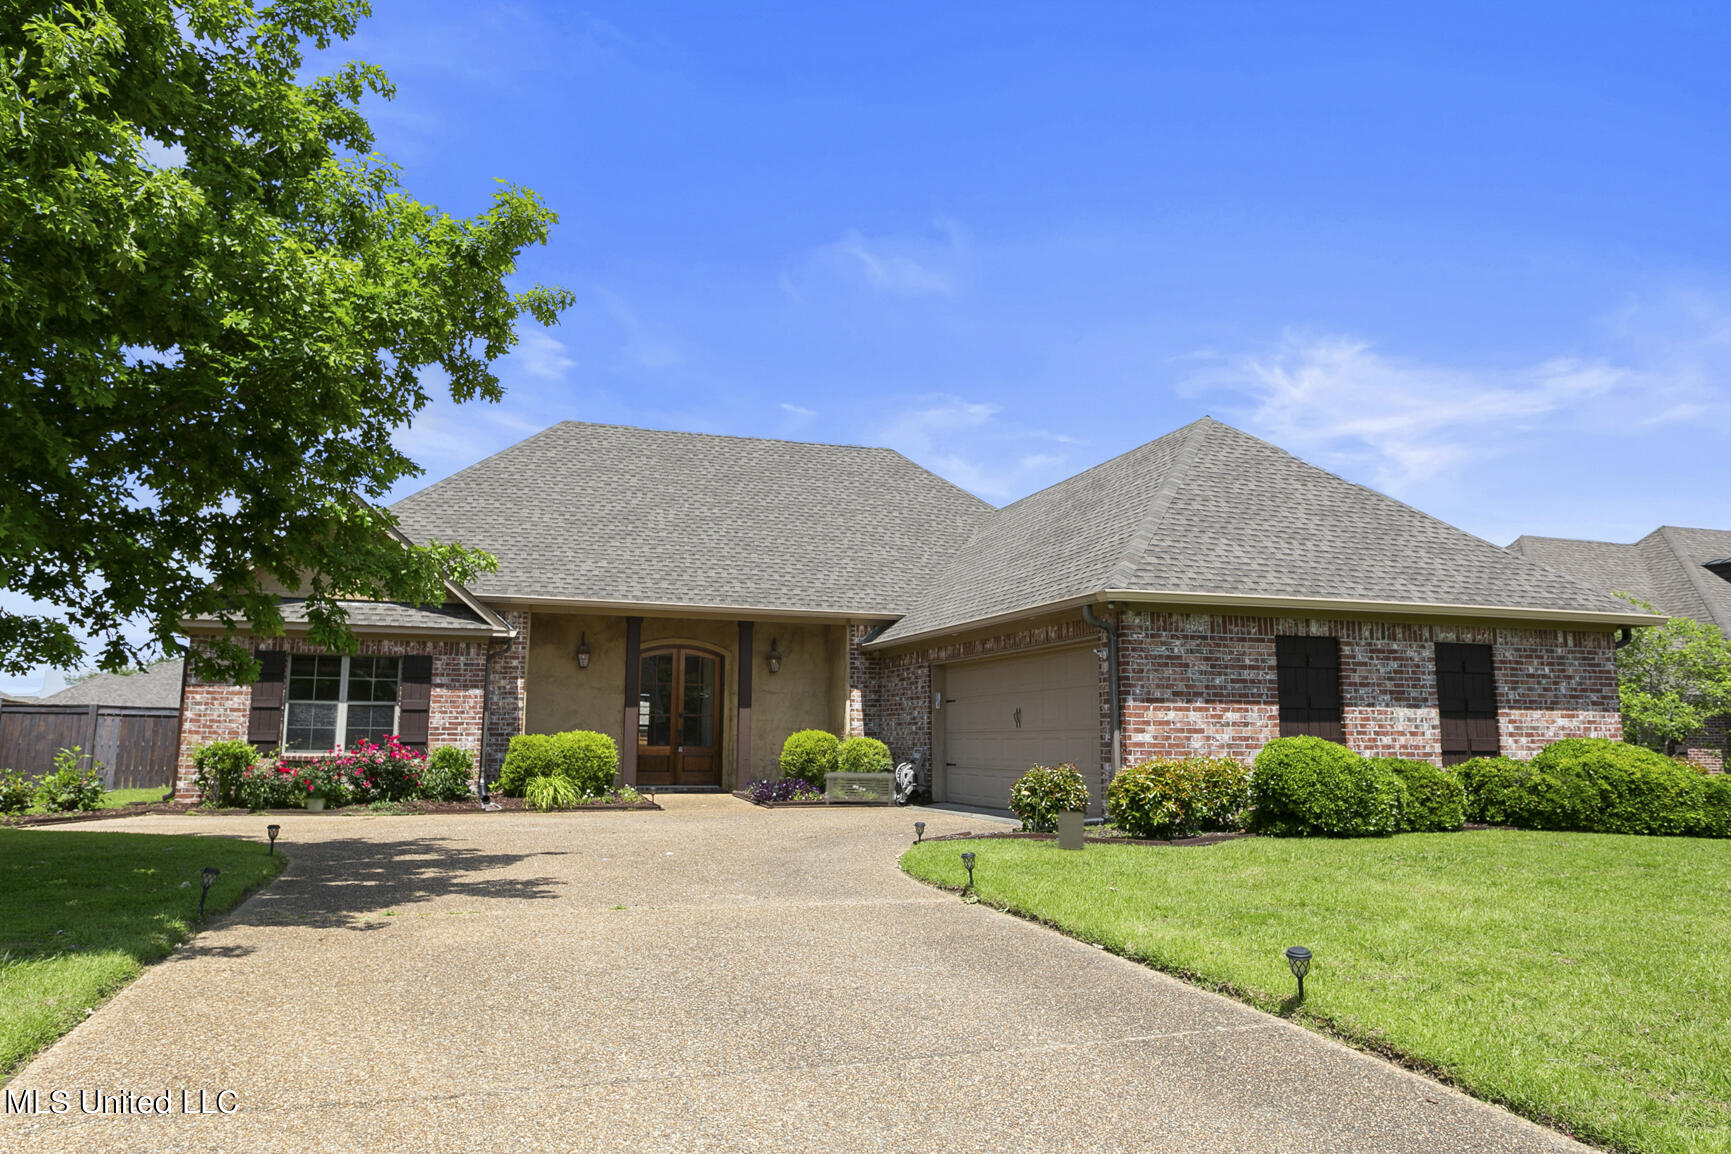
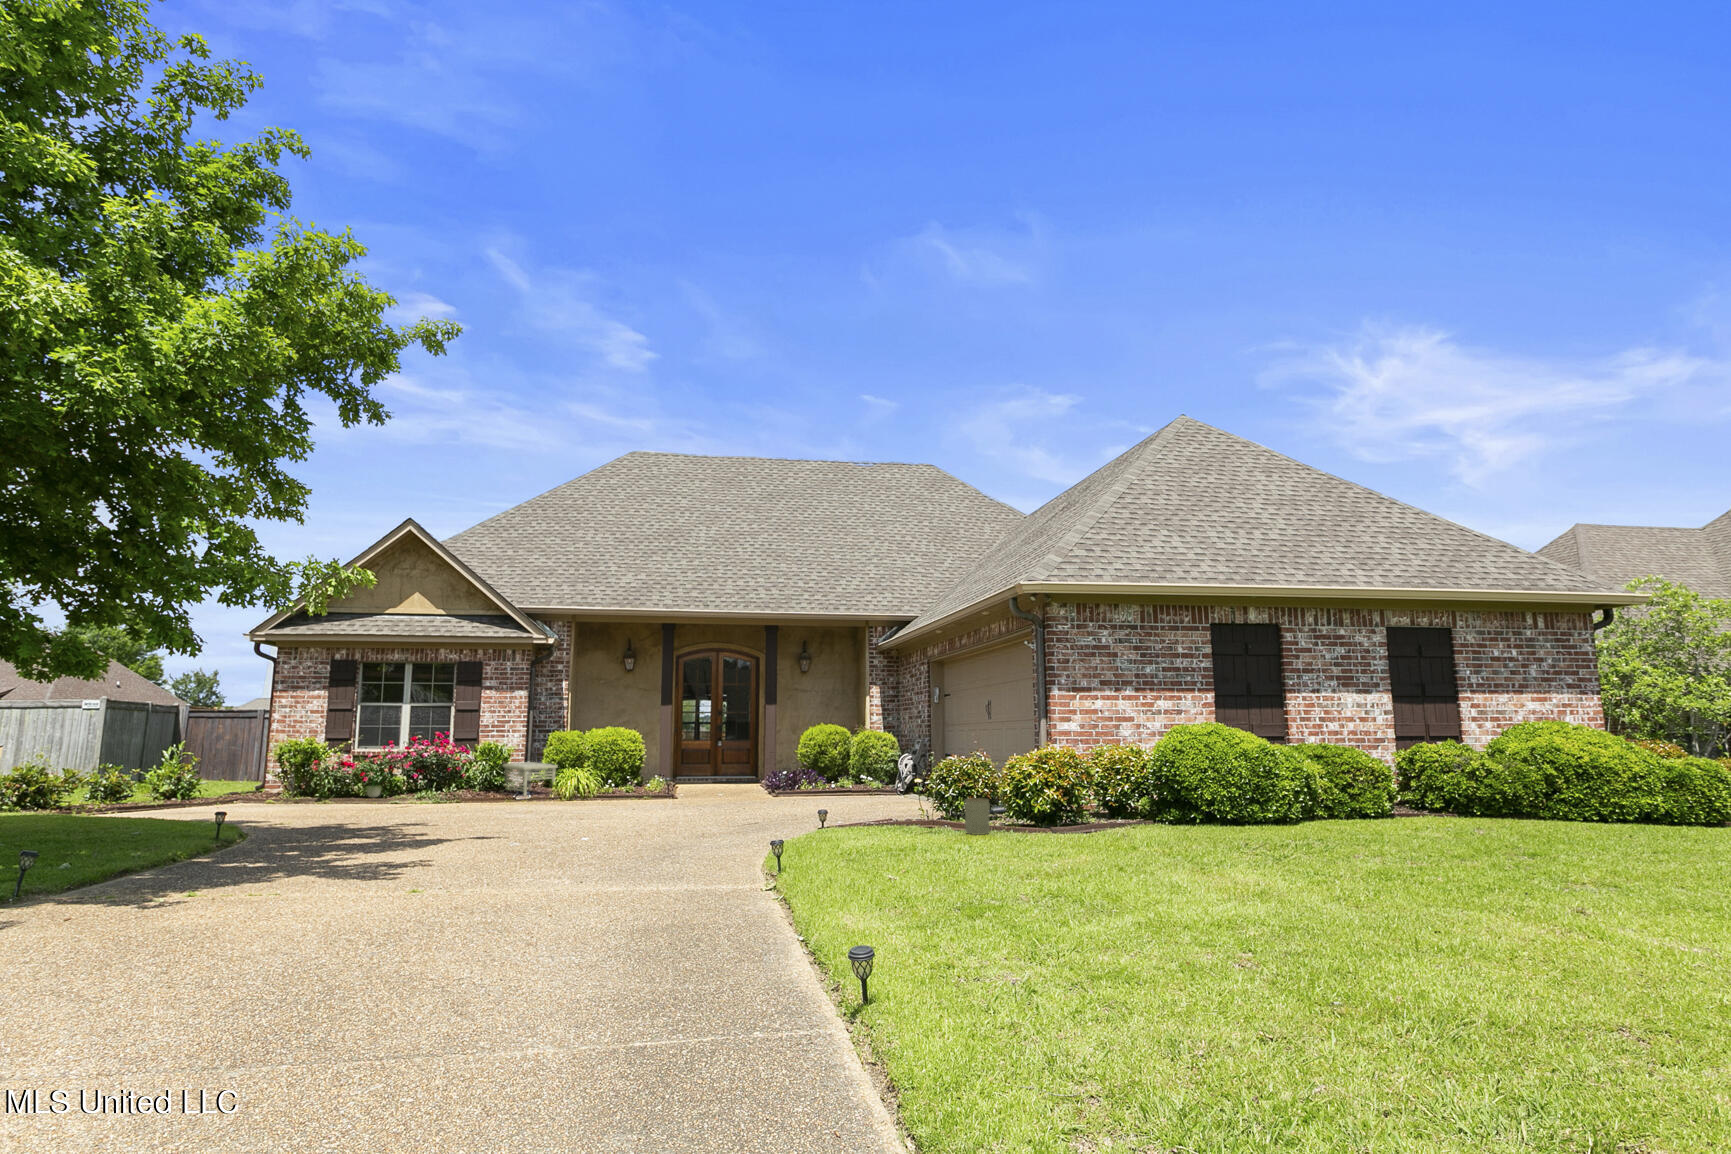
storage bench: present [824,772,895,806] -> present [501,762,557,796]

